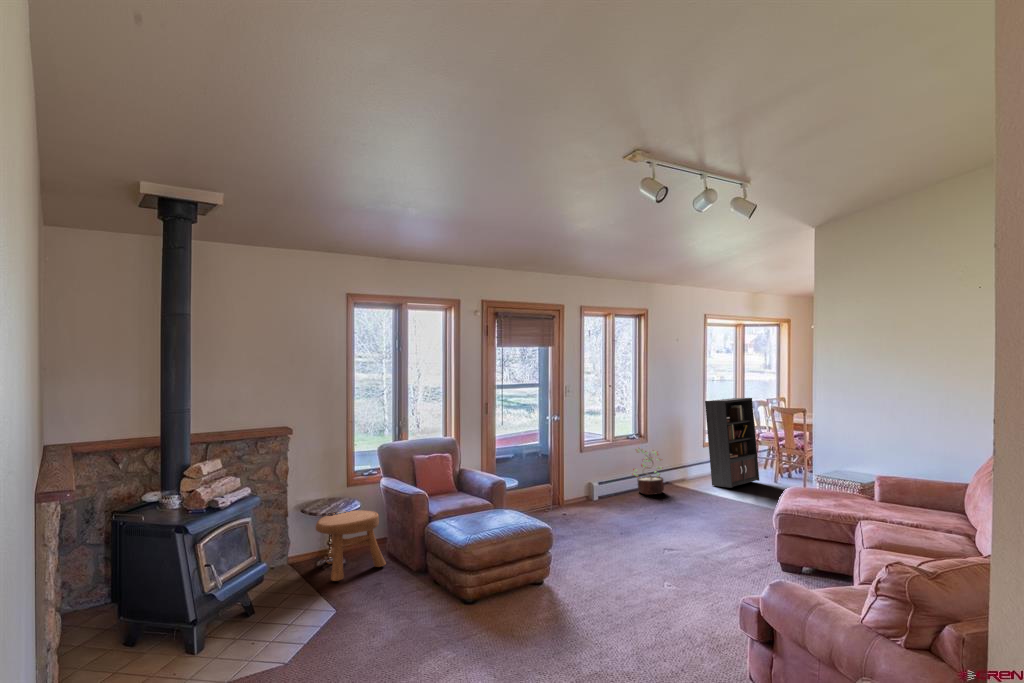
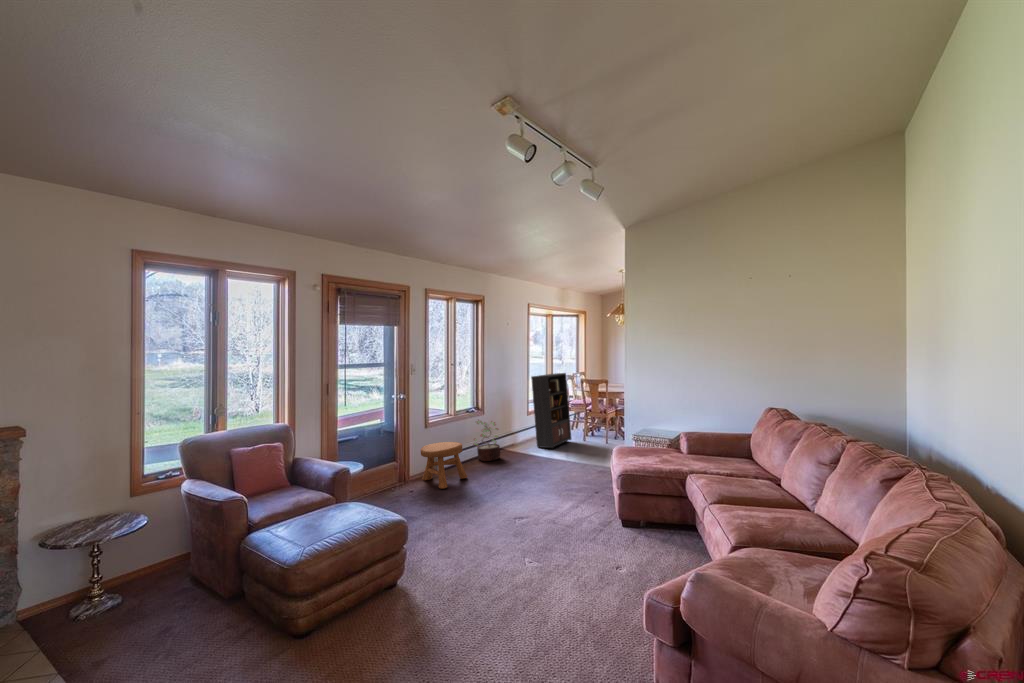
stool: present [316,510,386,581] -> present [421,442,467,488]

